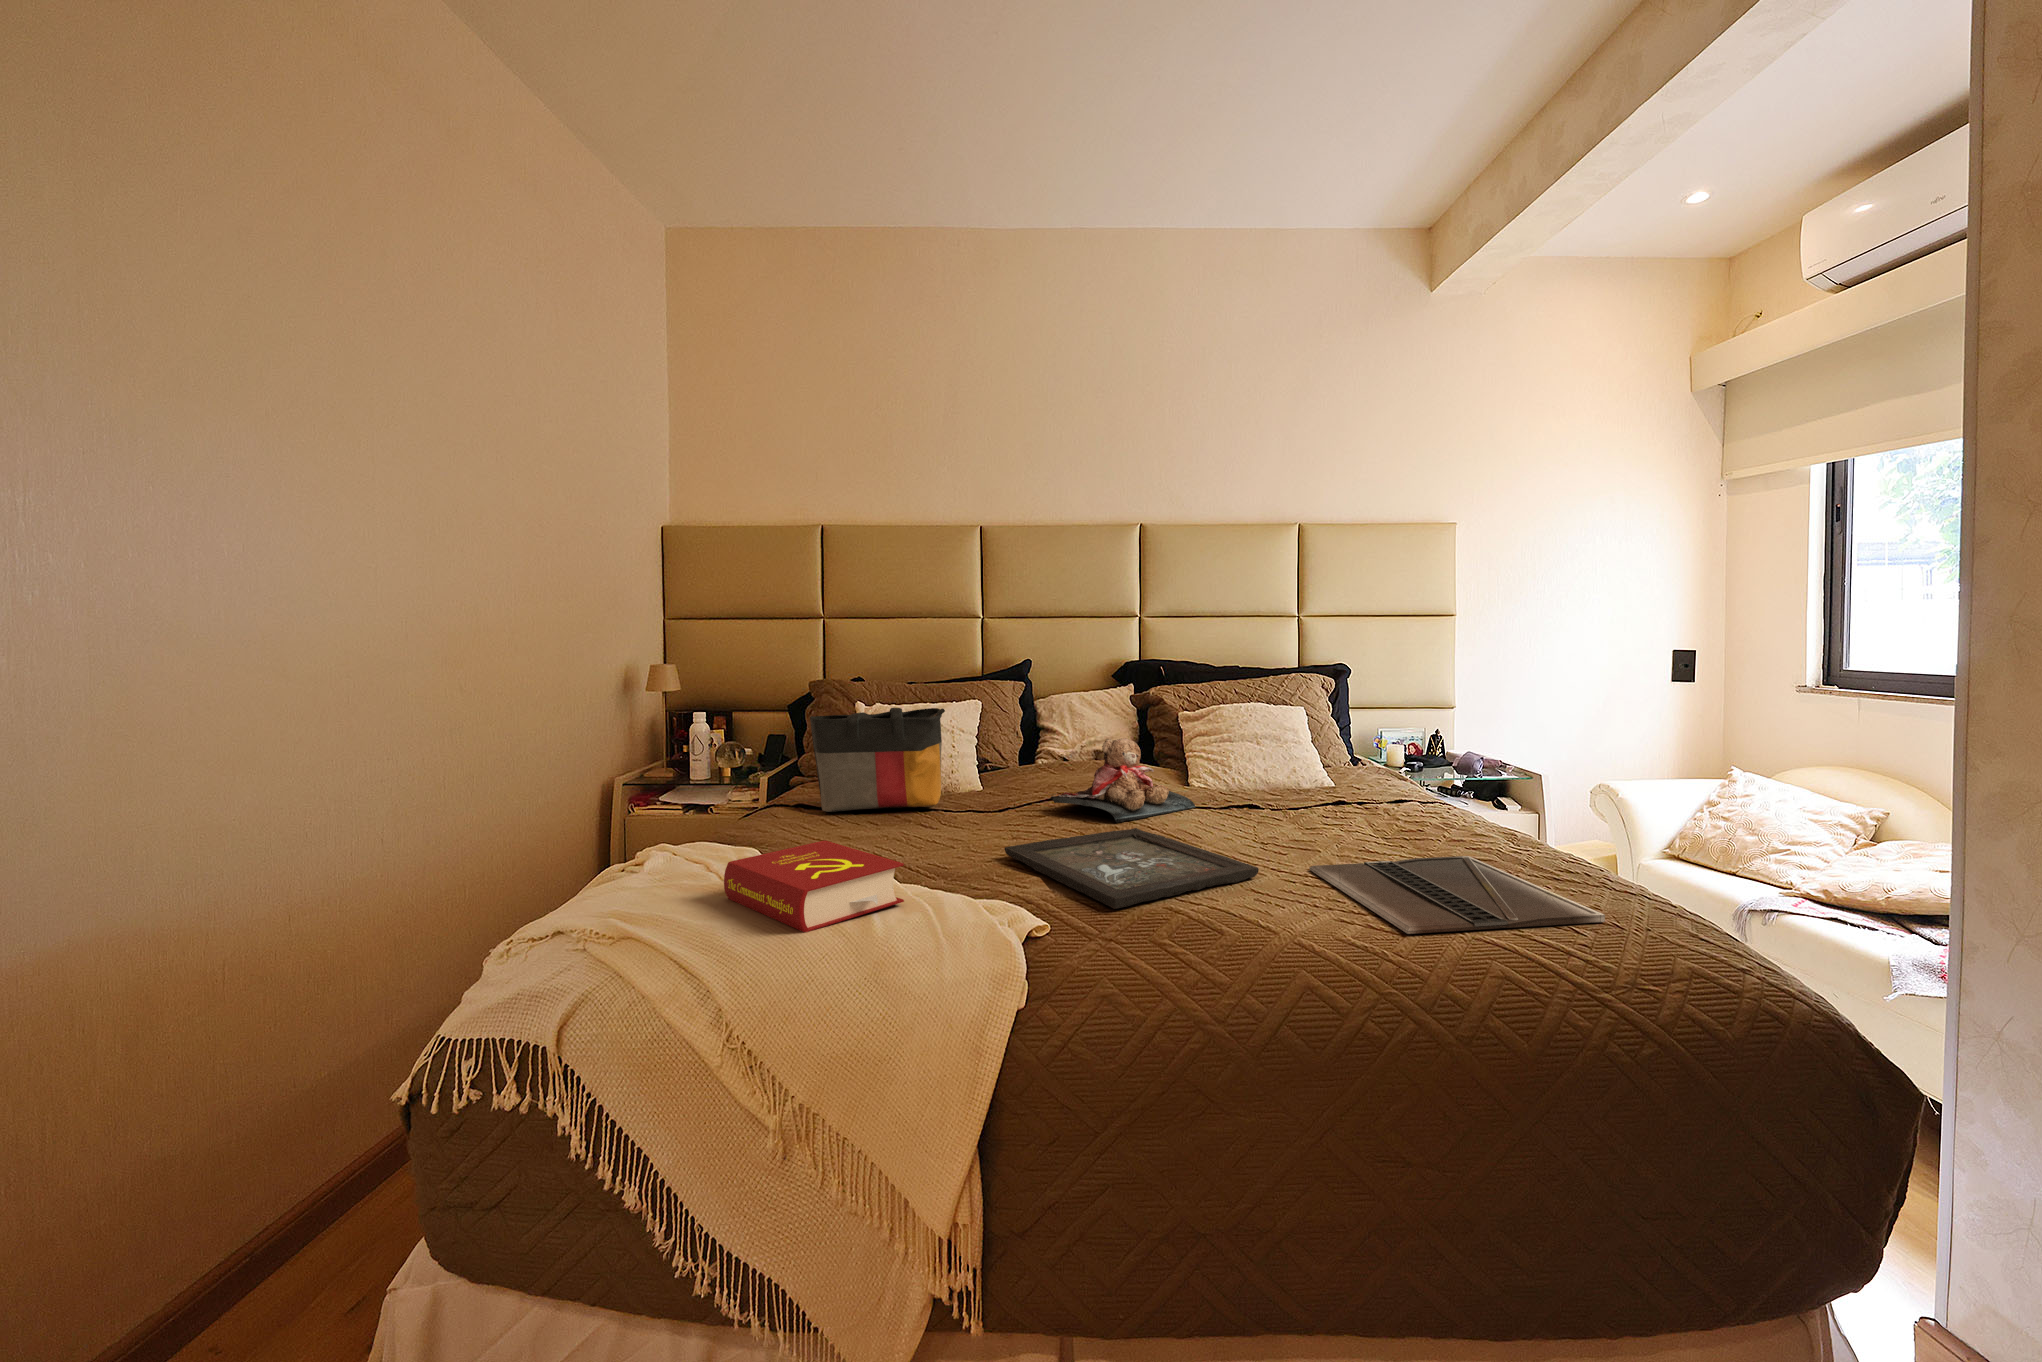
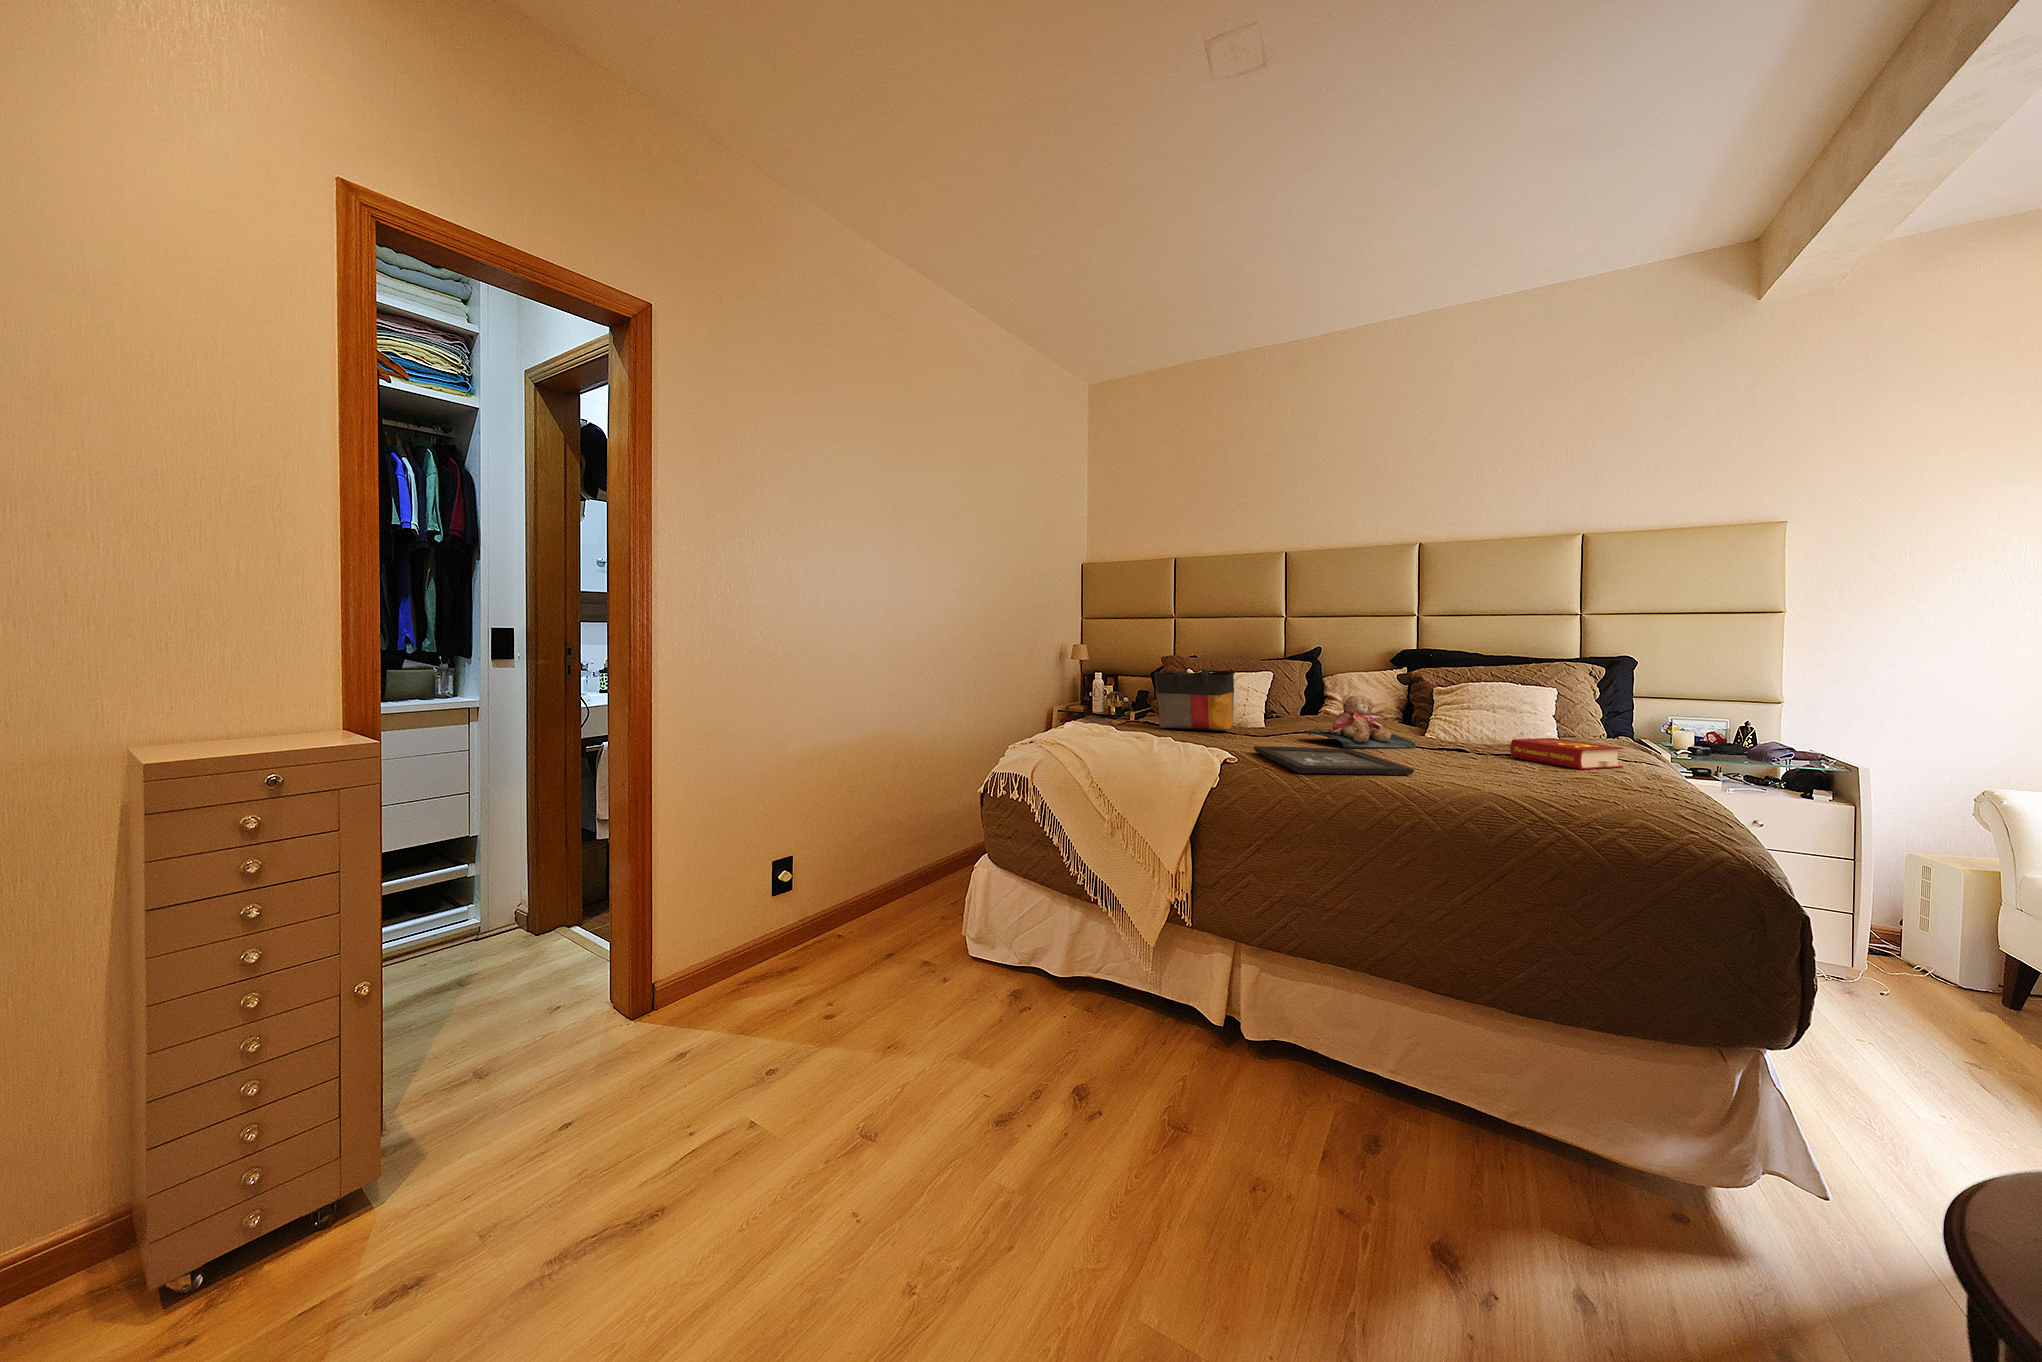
book: present [724,840,904,932] -> present [1510,738,1624,769]
laptop: present [1309,856,1605,934] -> none [1459,775,1662,818]

